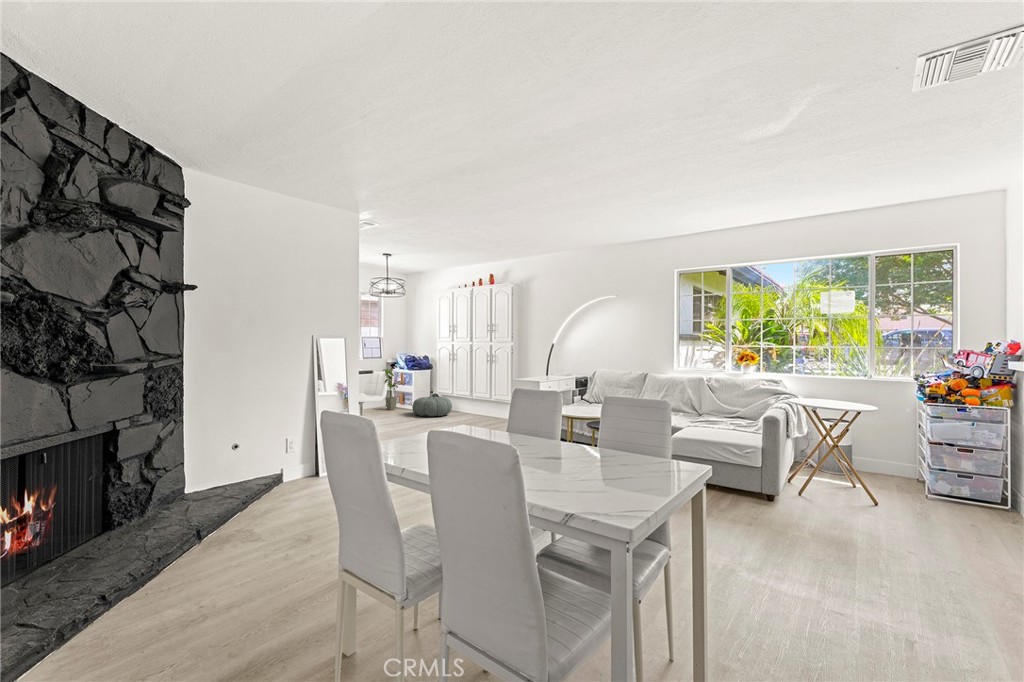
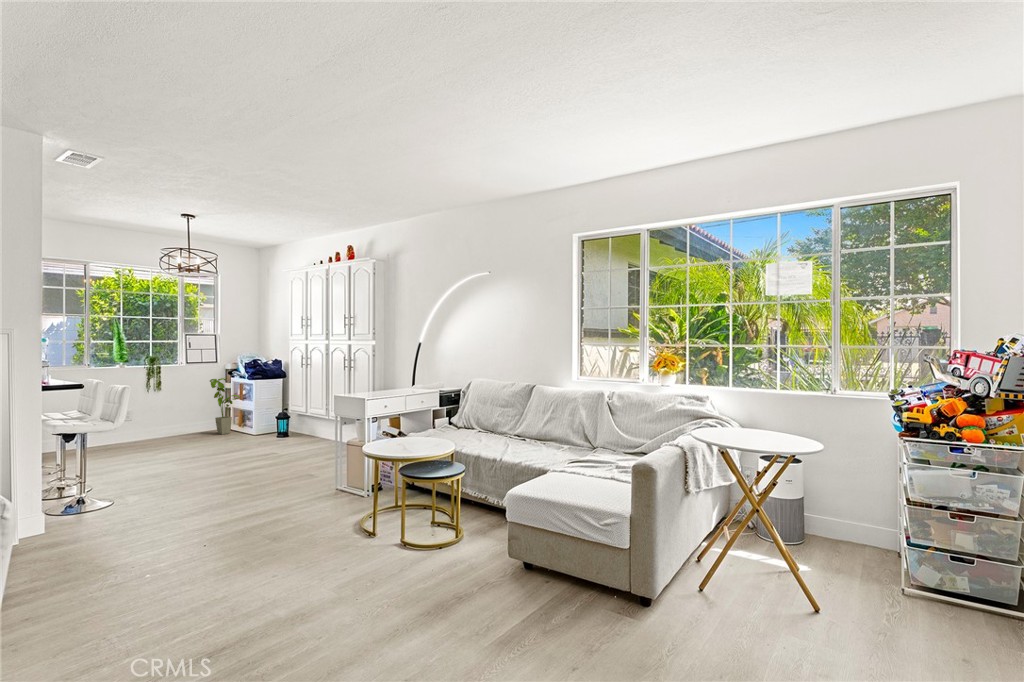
pouf: present [412,397,452,417] -> none [243,416,301,444]

